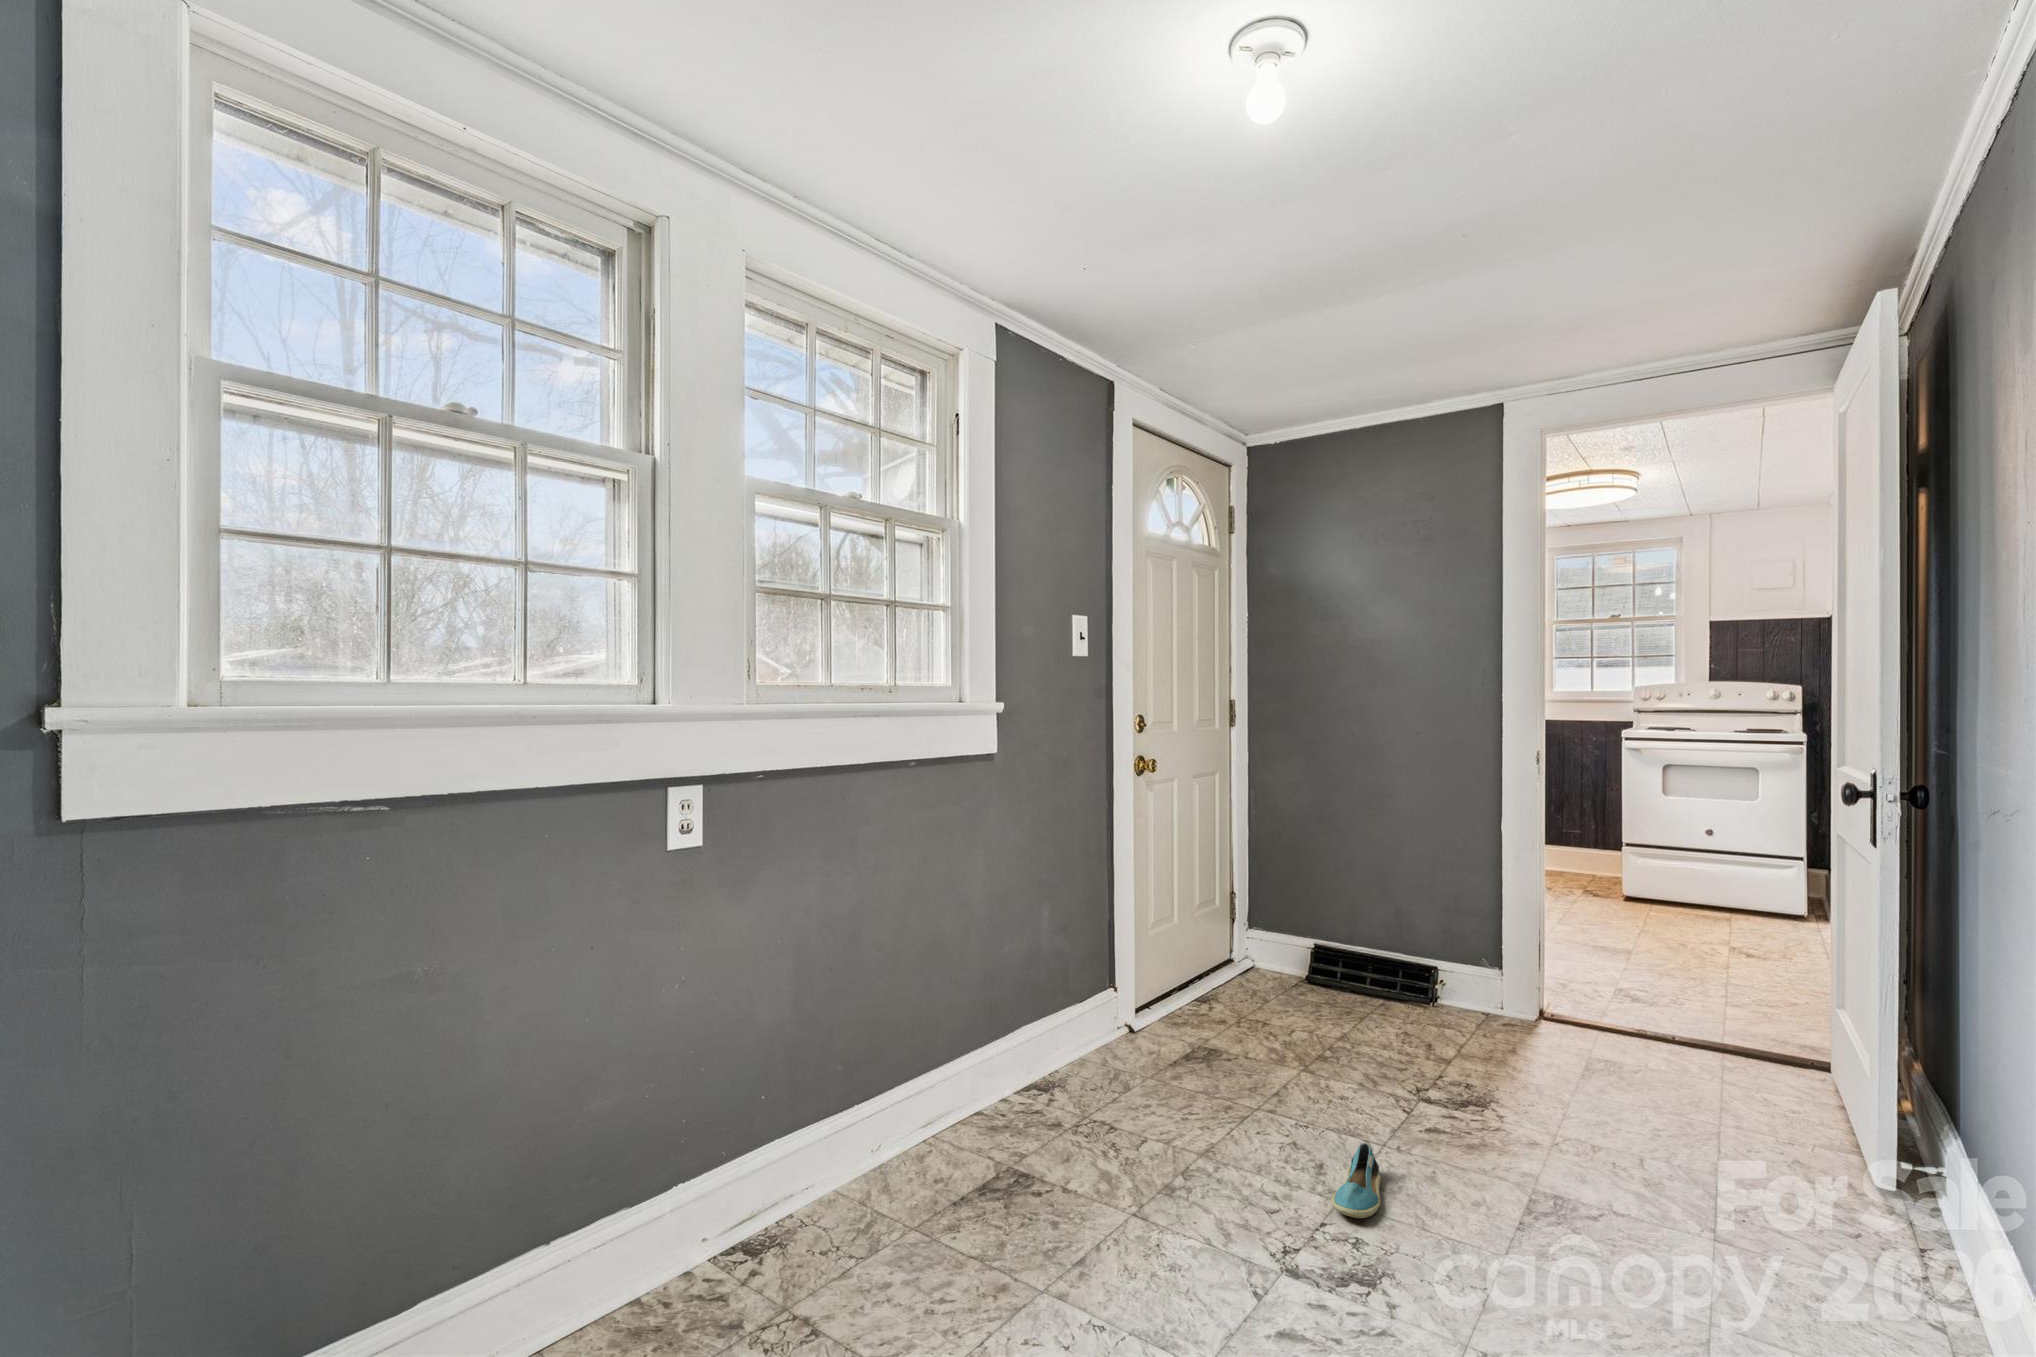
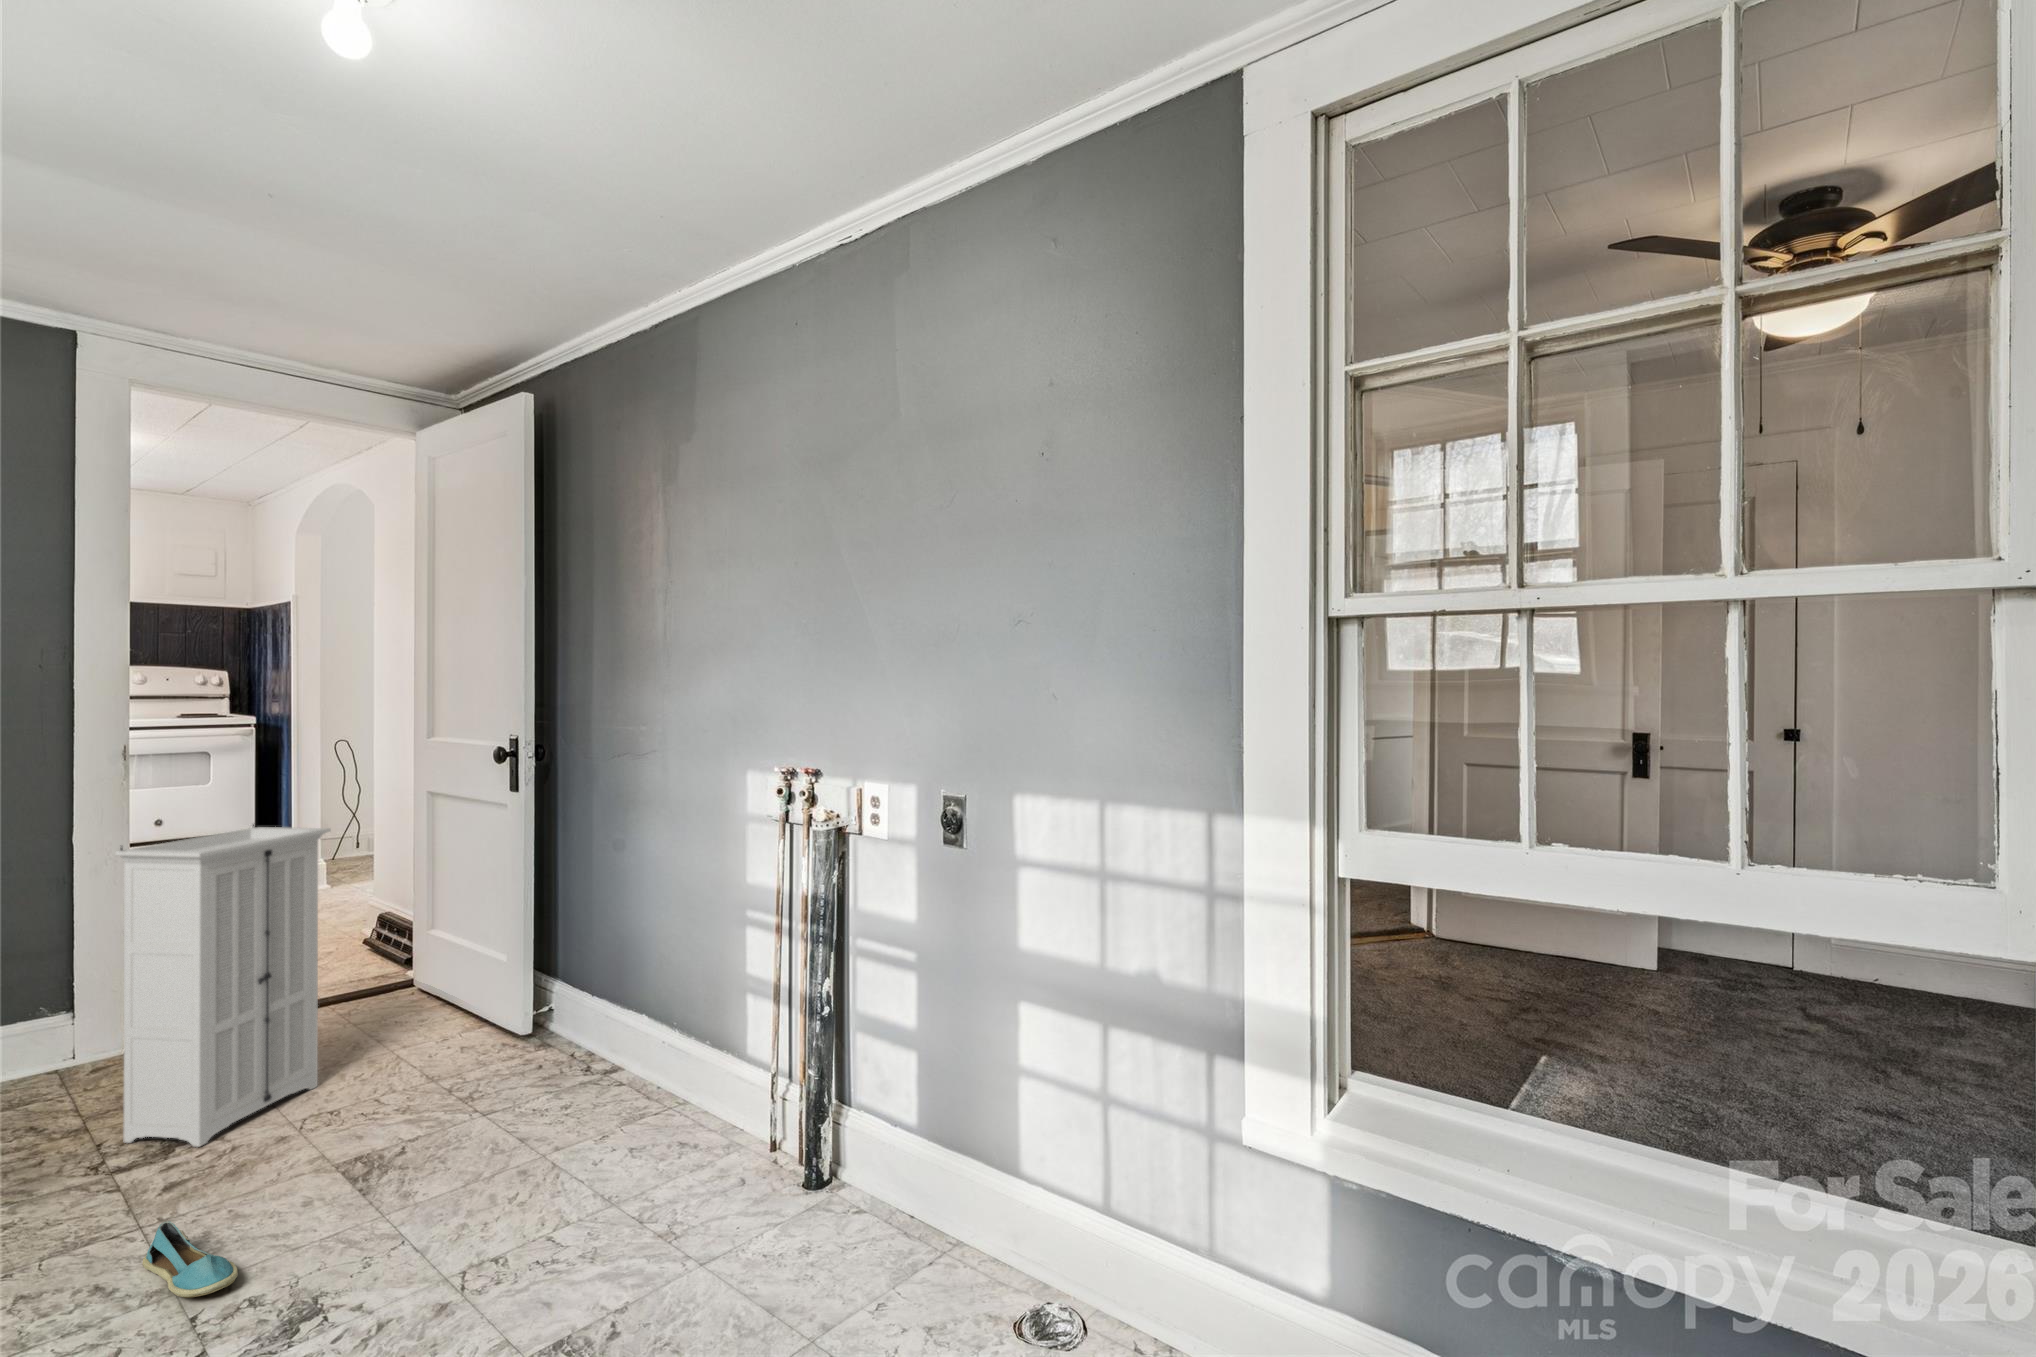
storage cabinet: none [1445,827,1626,1119] -> present [116,824,331,1147]

